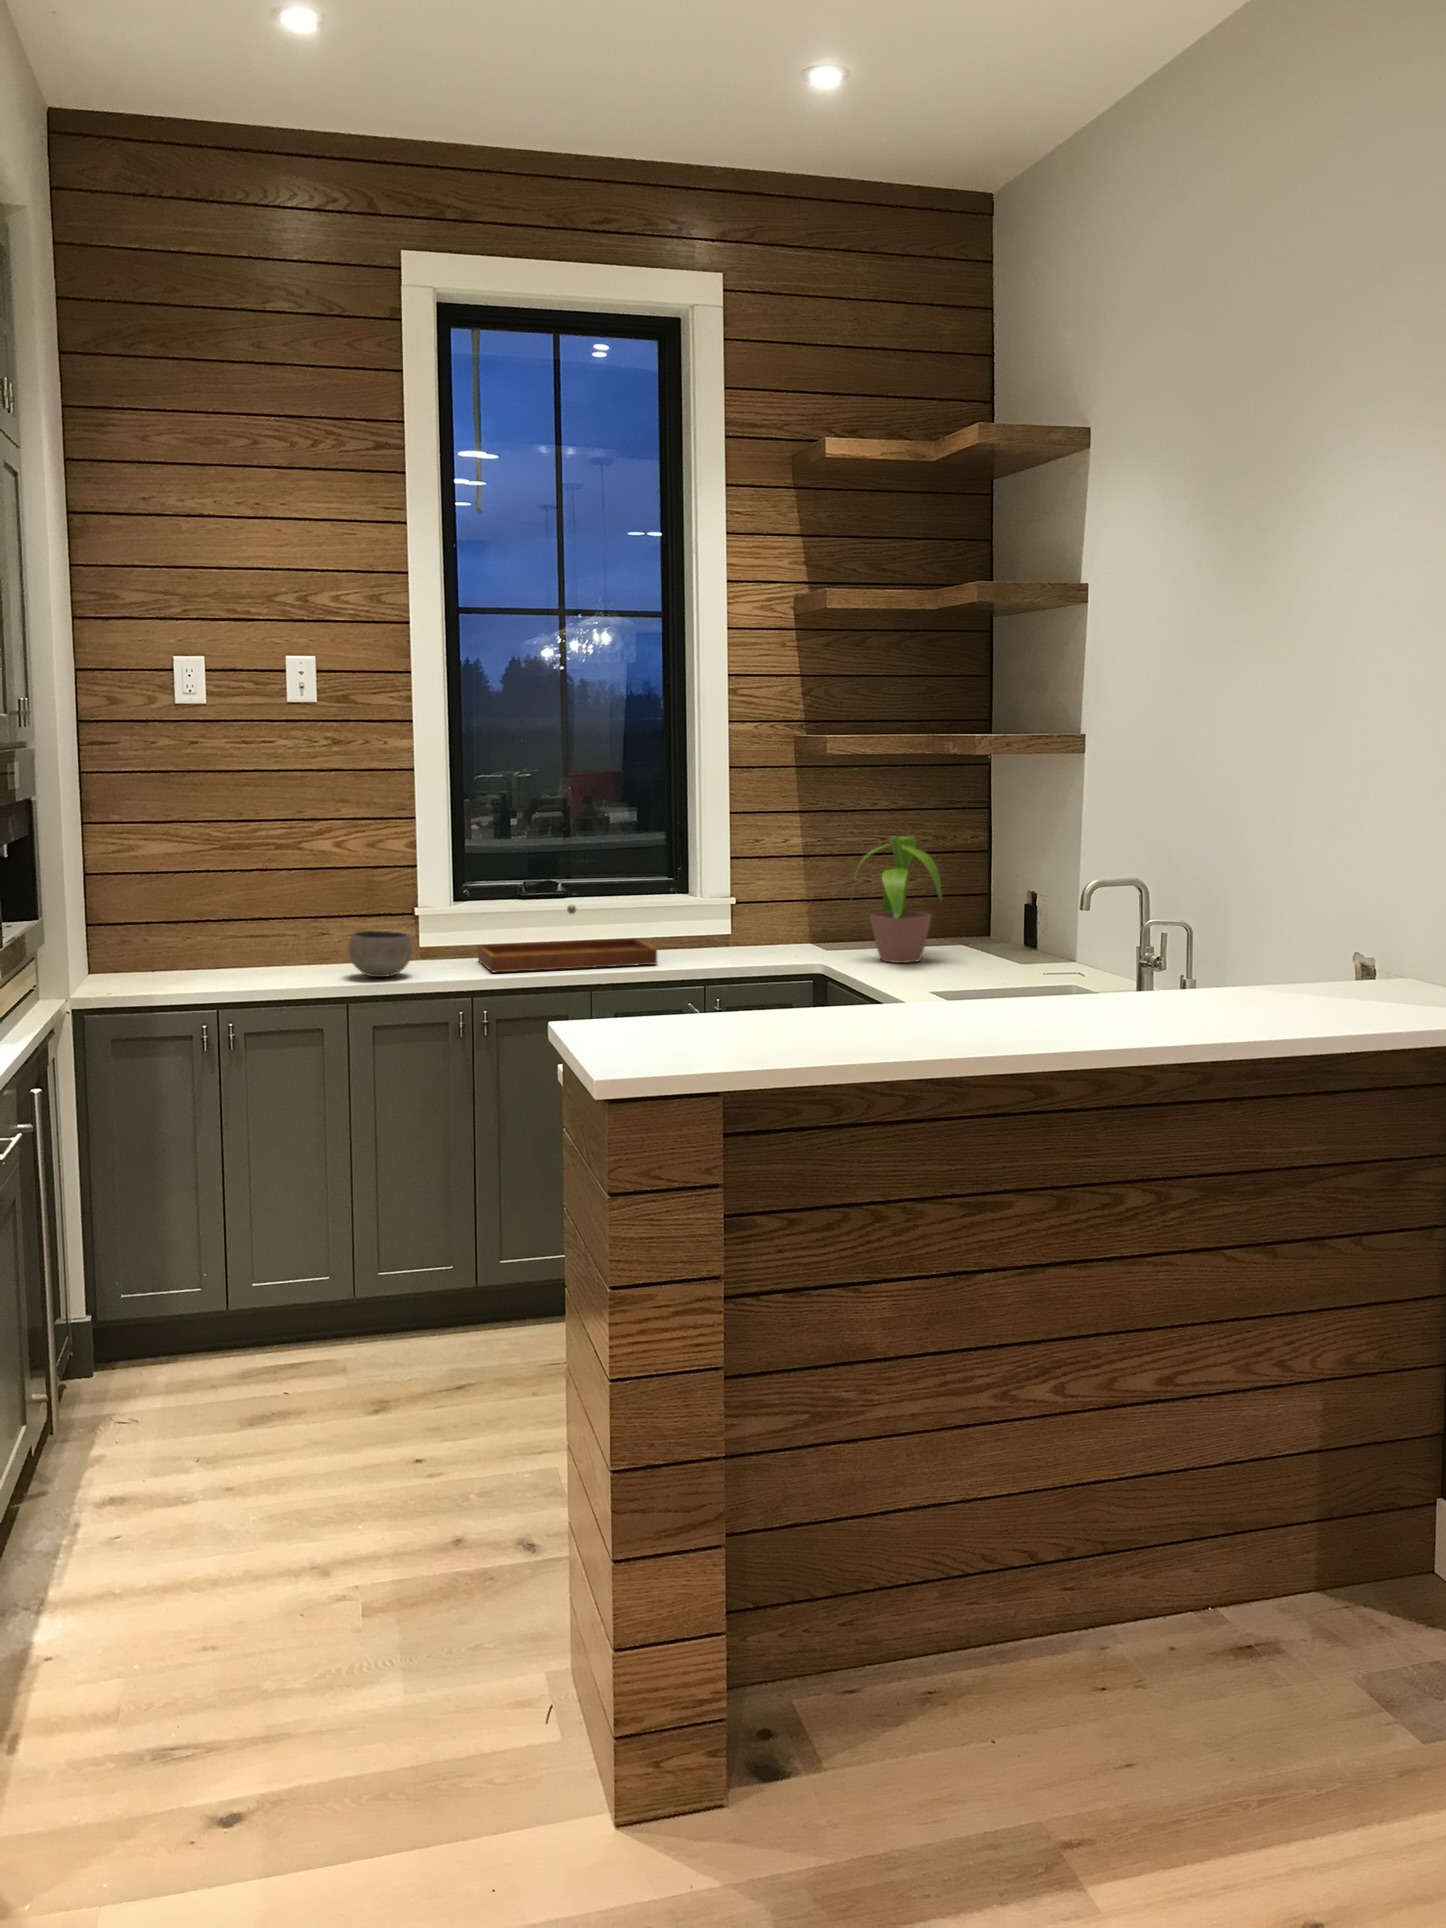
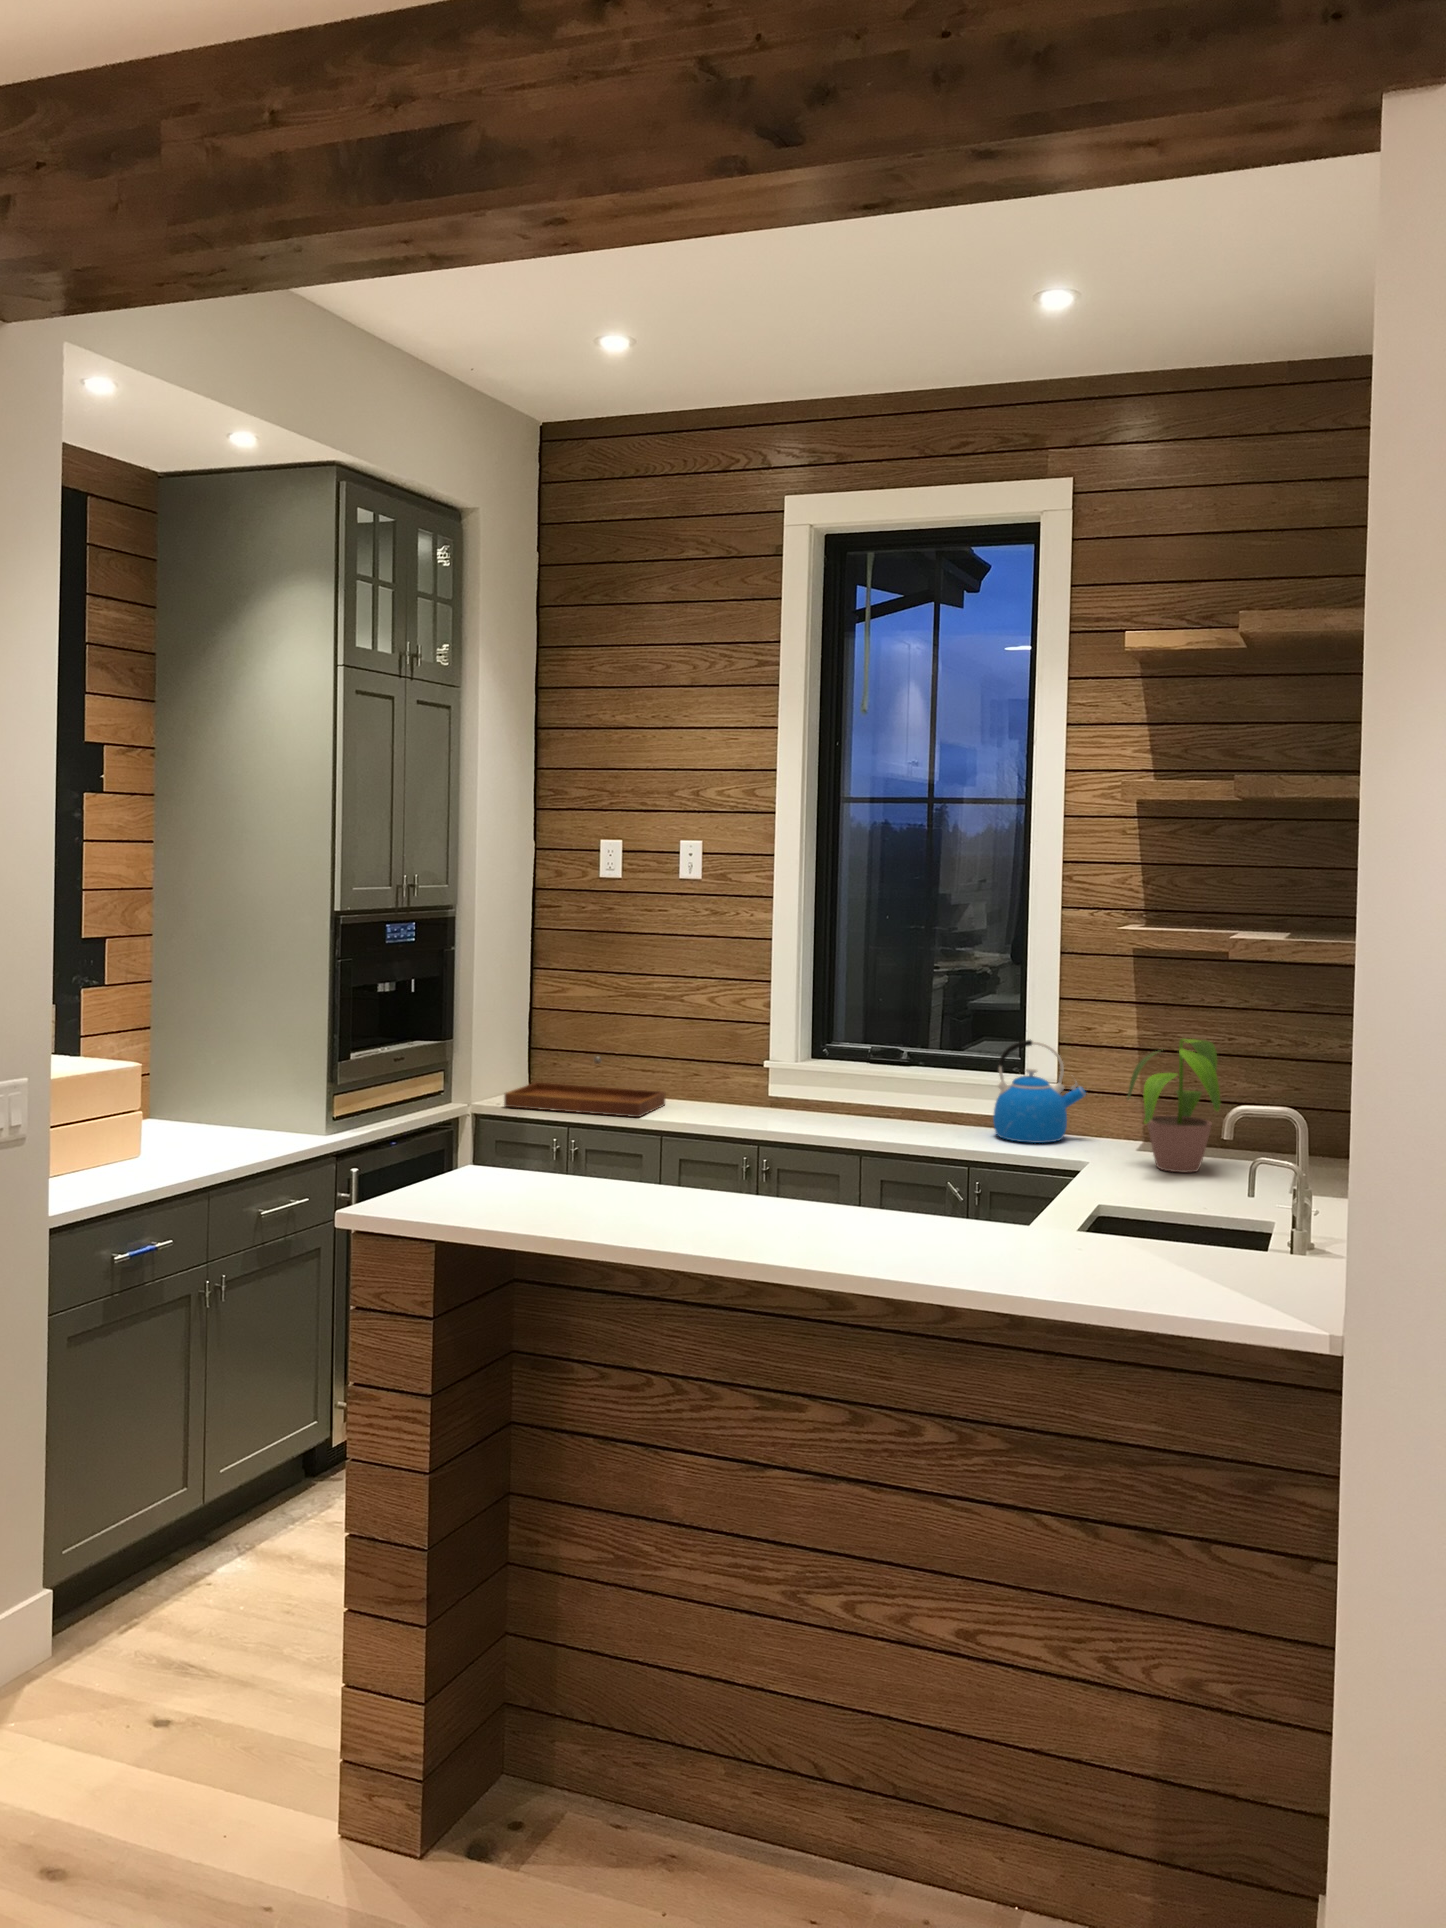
kettle: none [688,855,773,958] -> present [993,1040,1086,1143]
tray: present [478,905,657,972] -> present [504,1056,665,1117]
bowl: present [349,931,412,977] -> none [675,1078,729,1120]

